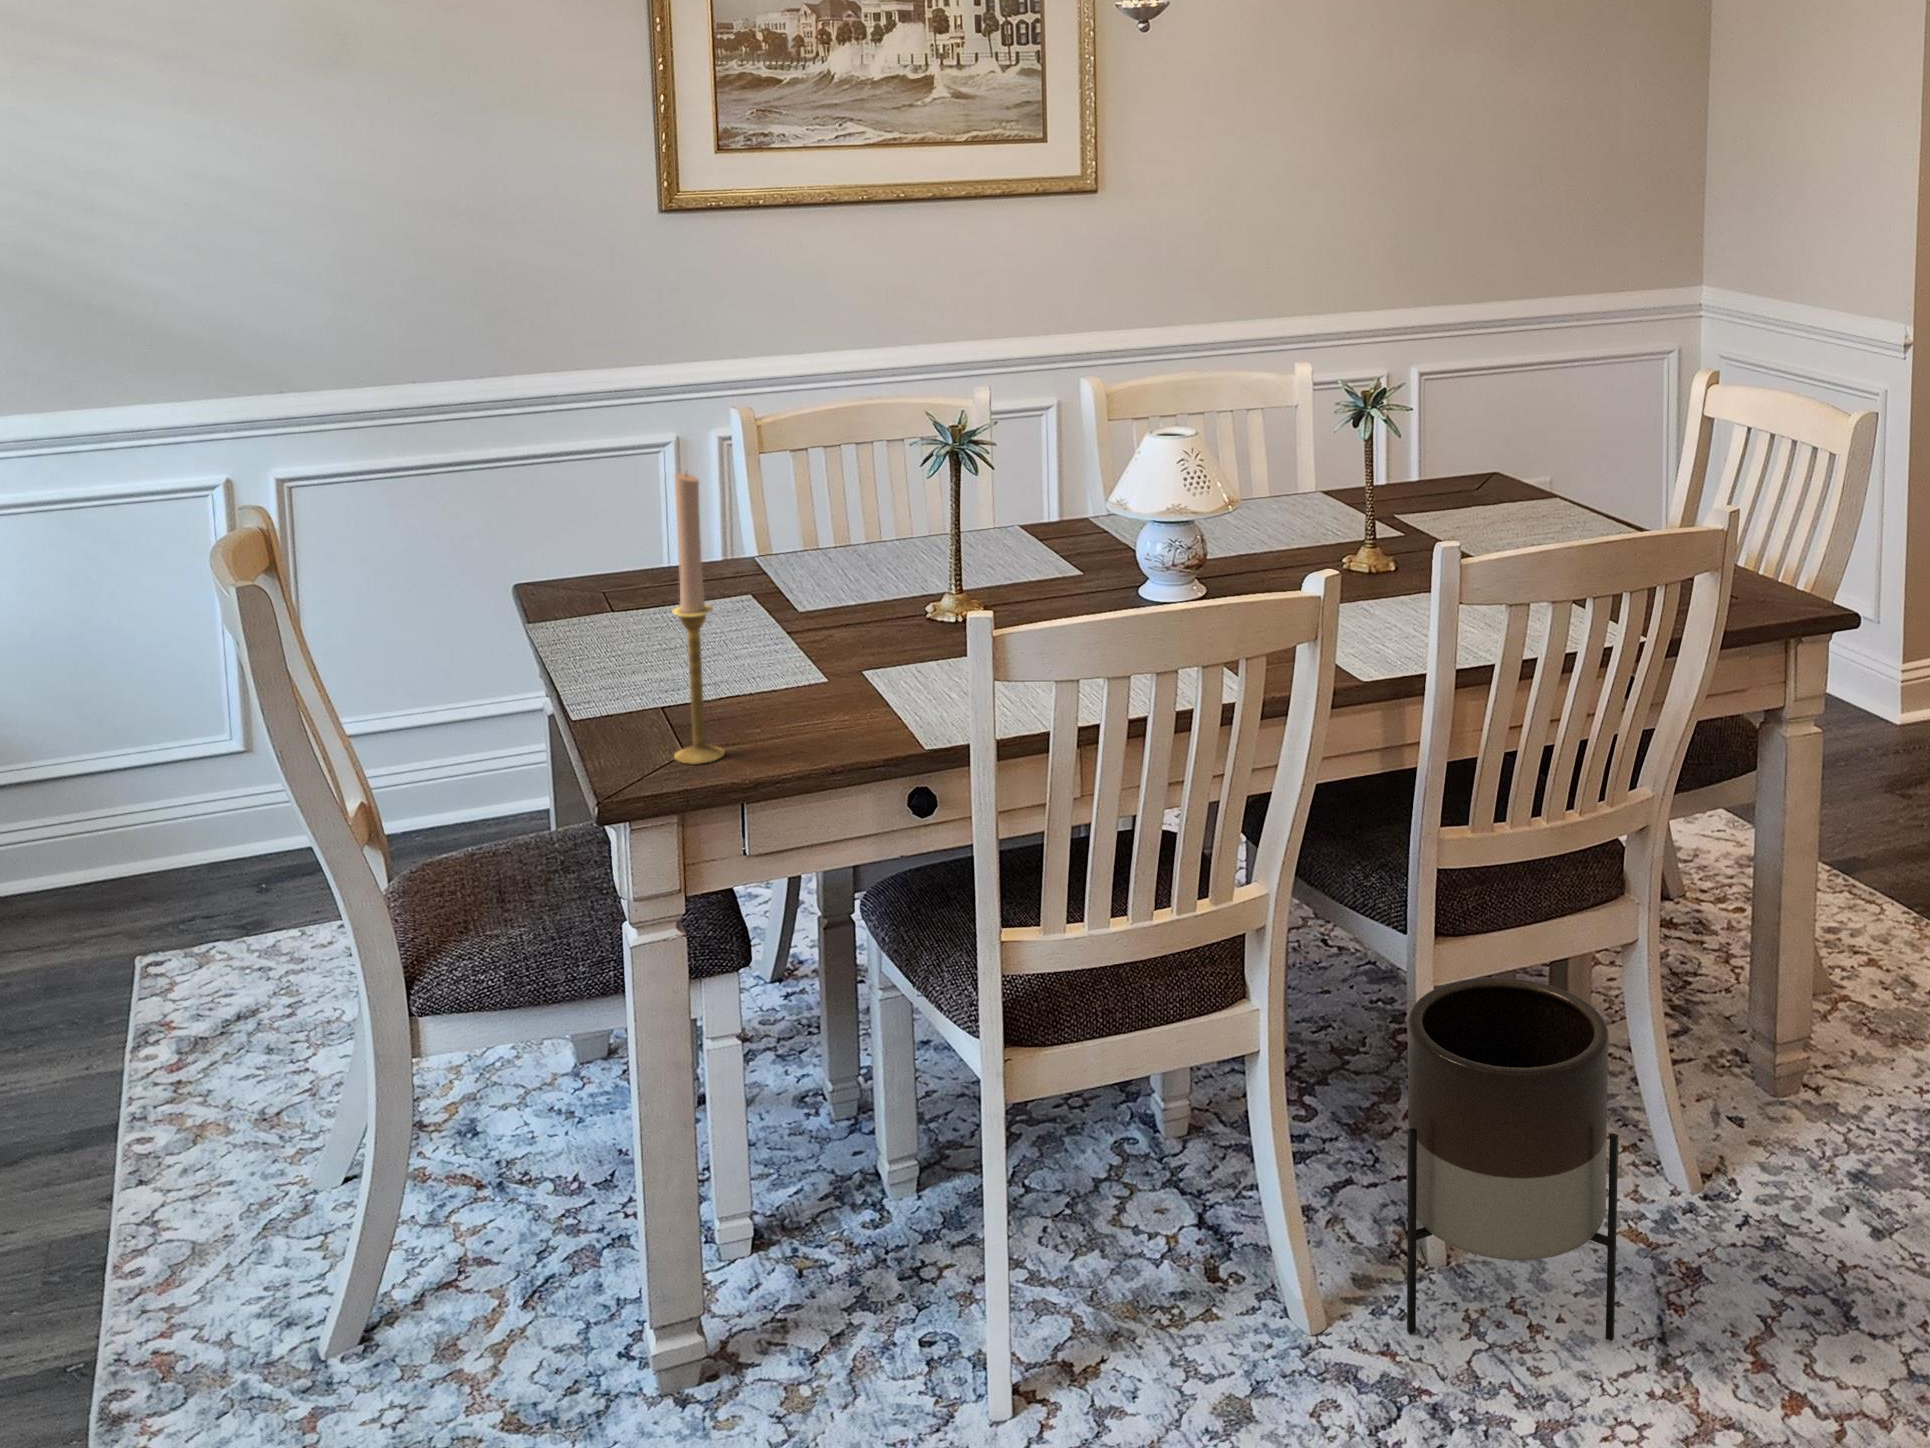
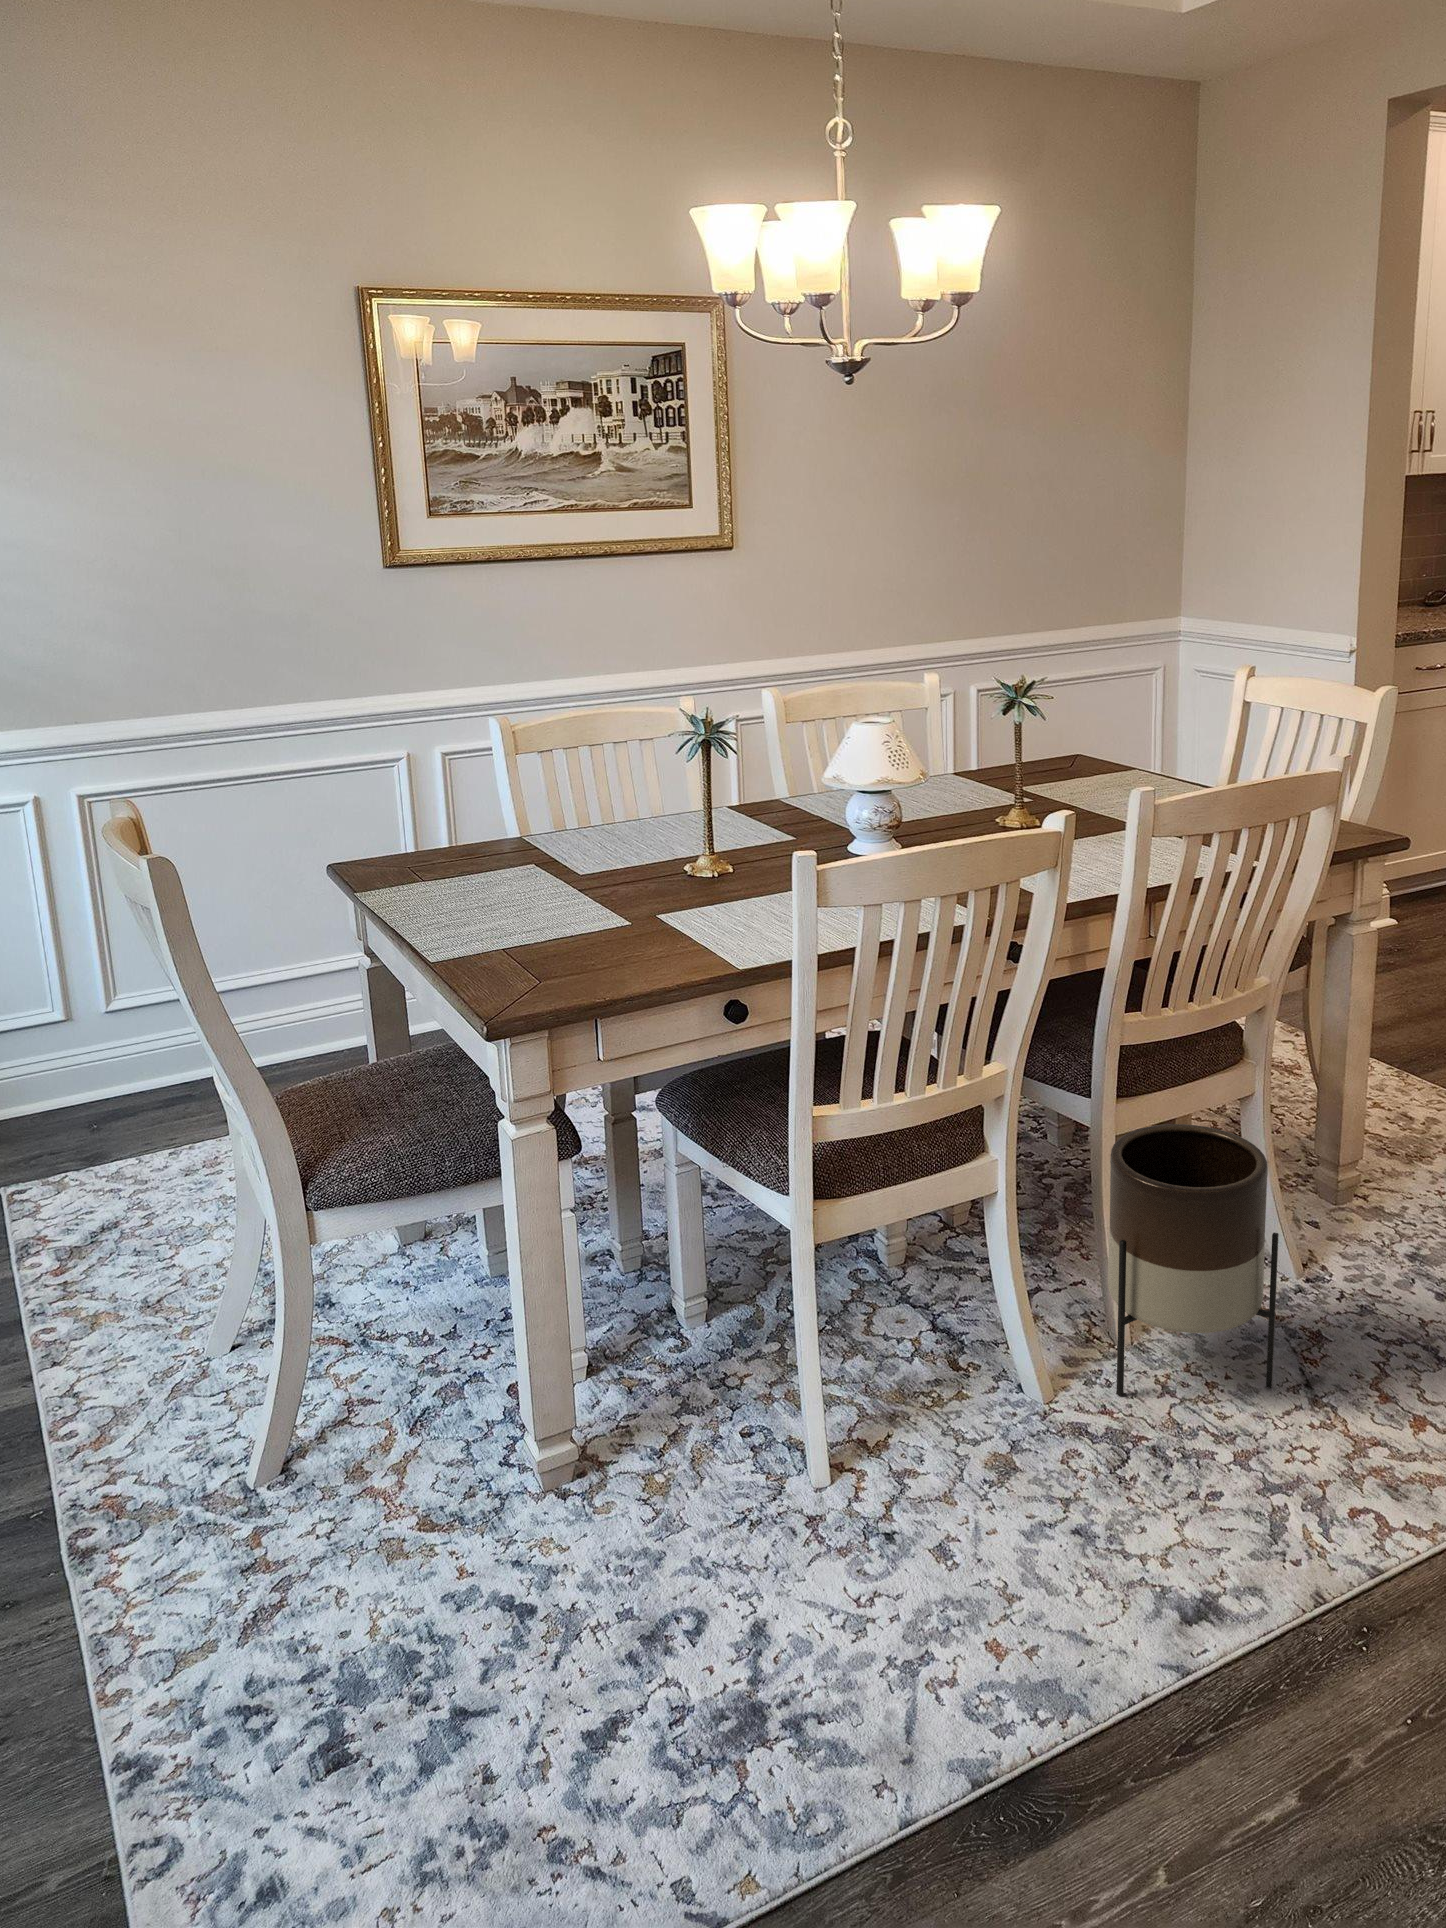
candlestick: present [672,473,725,764] -> none [529,745,574,987]

